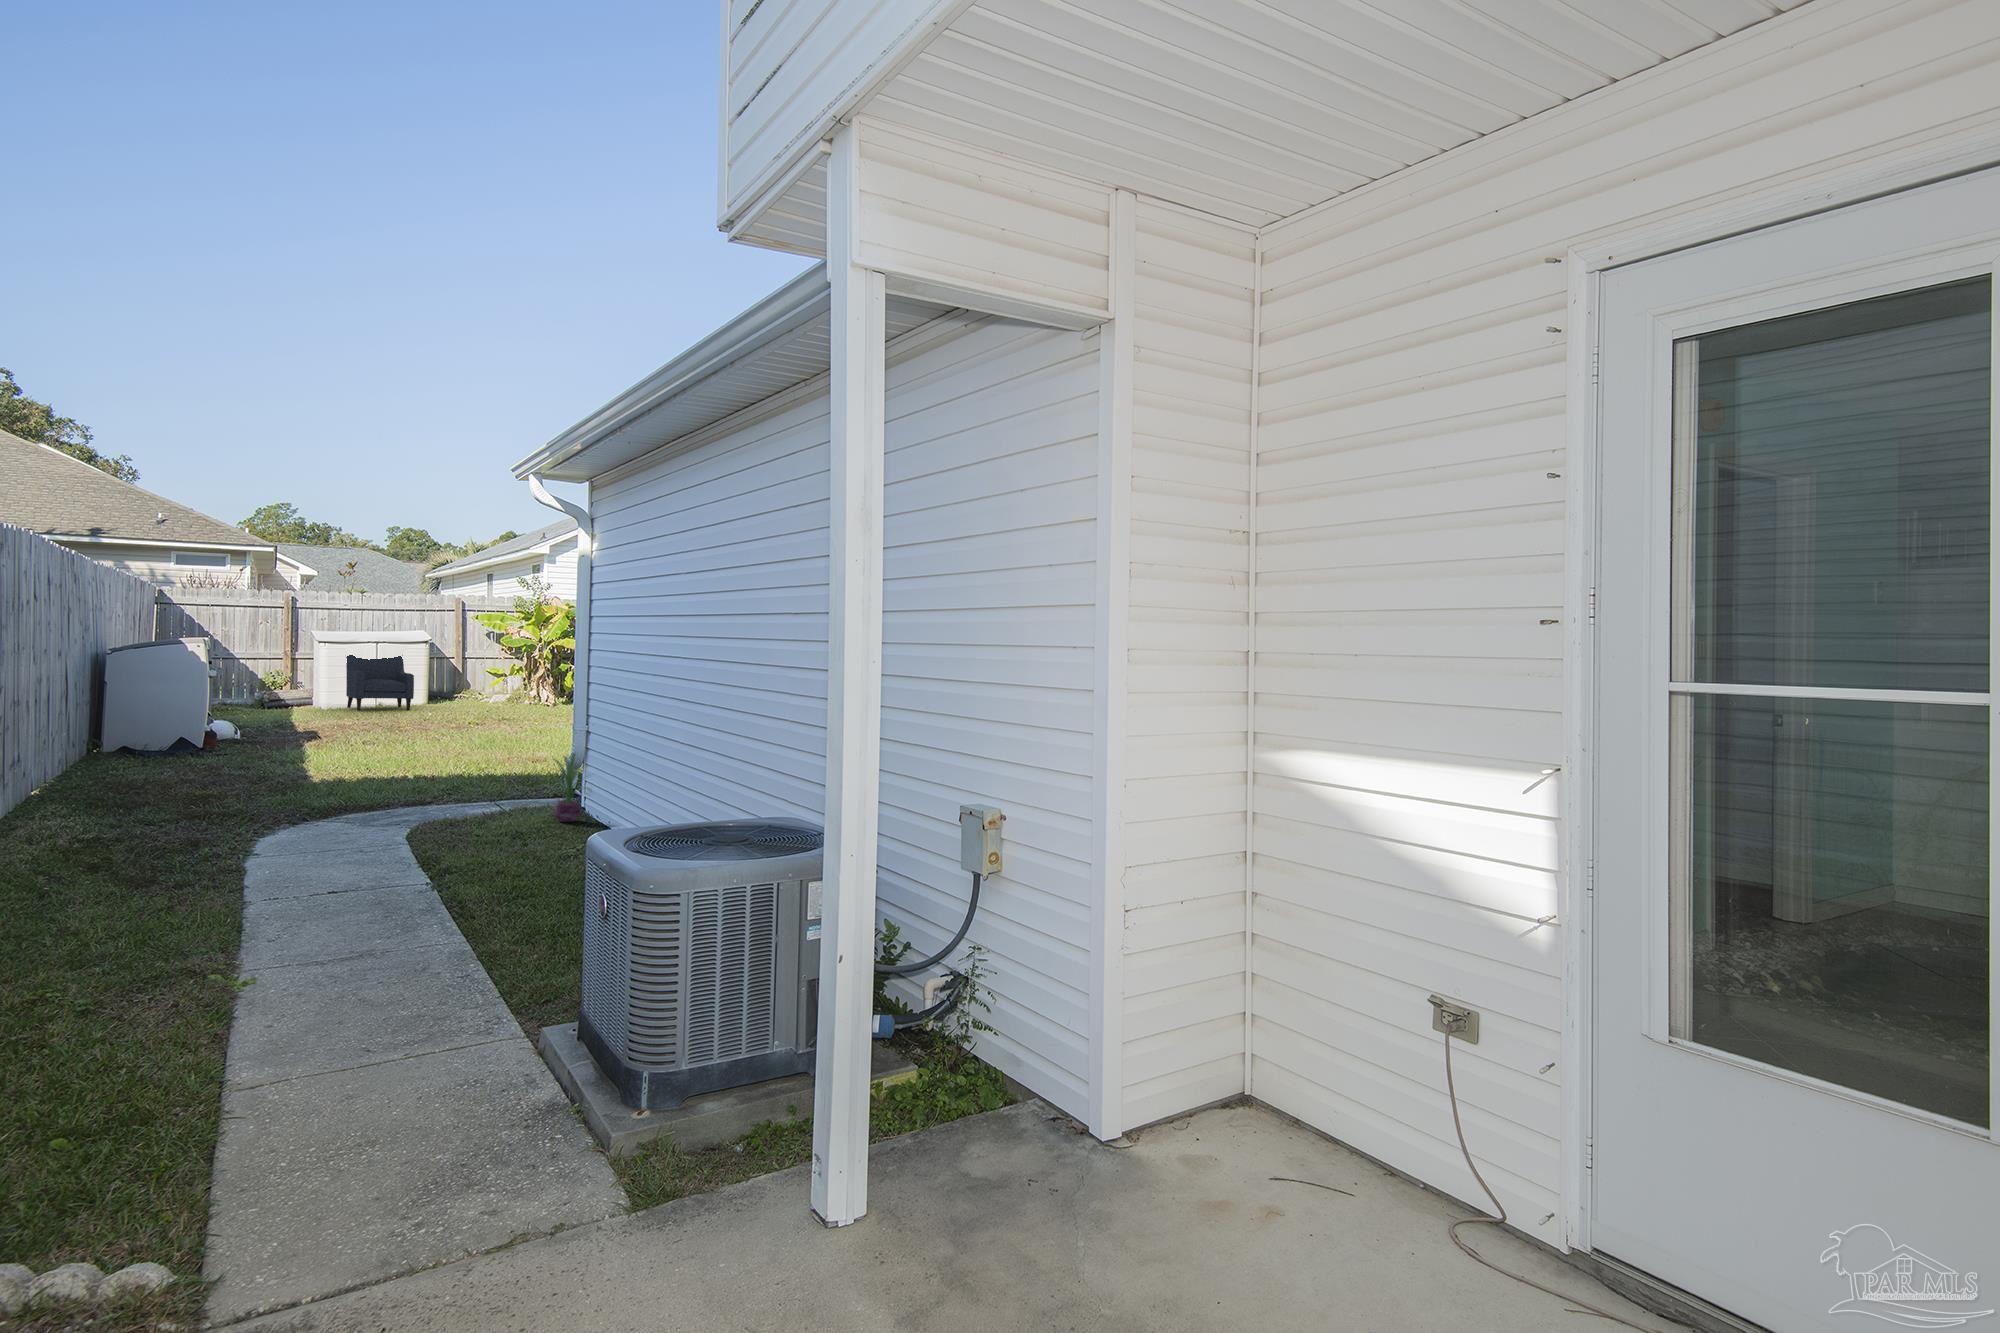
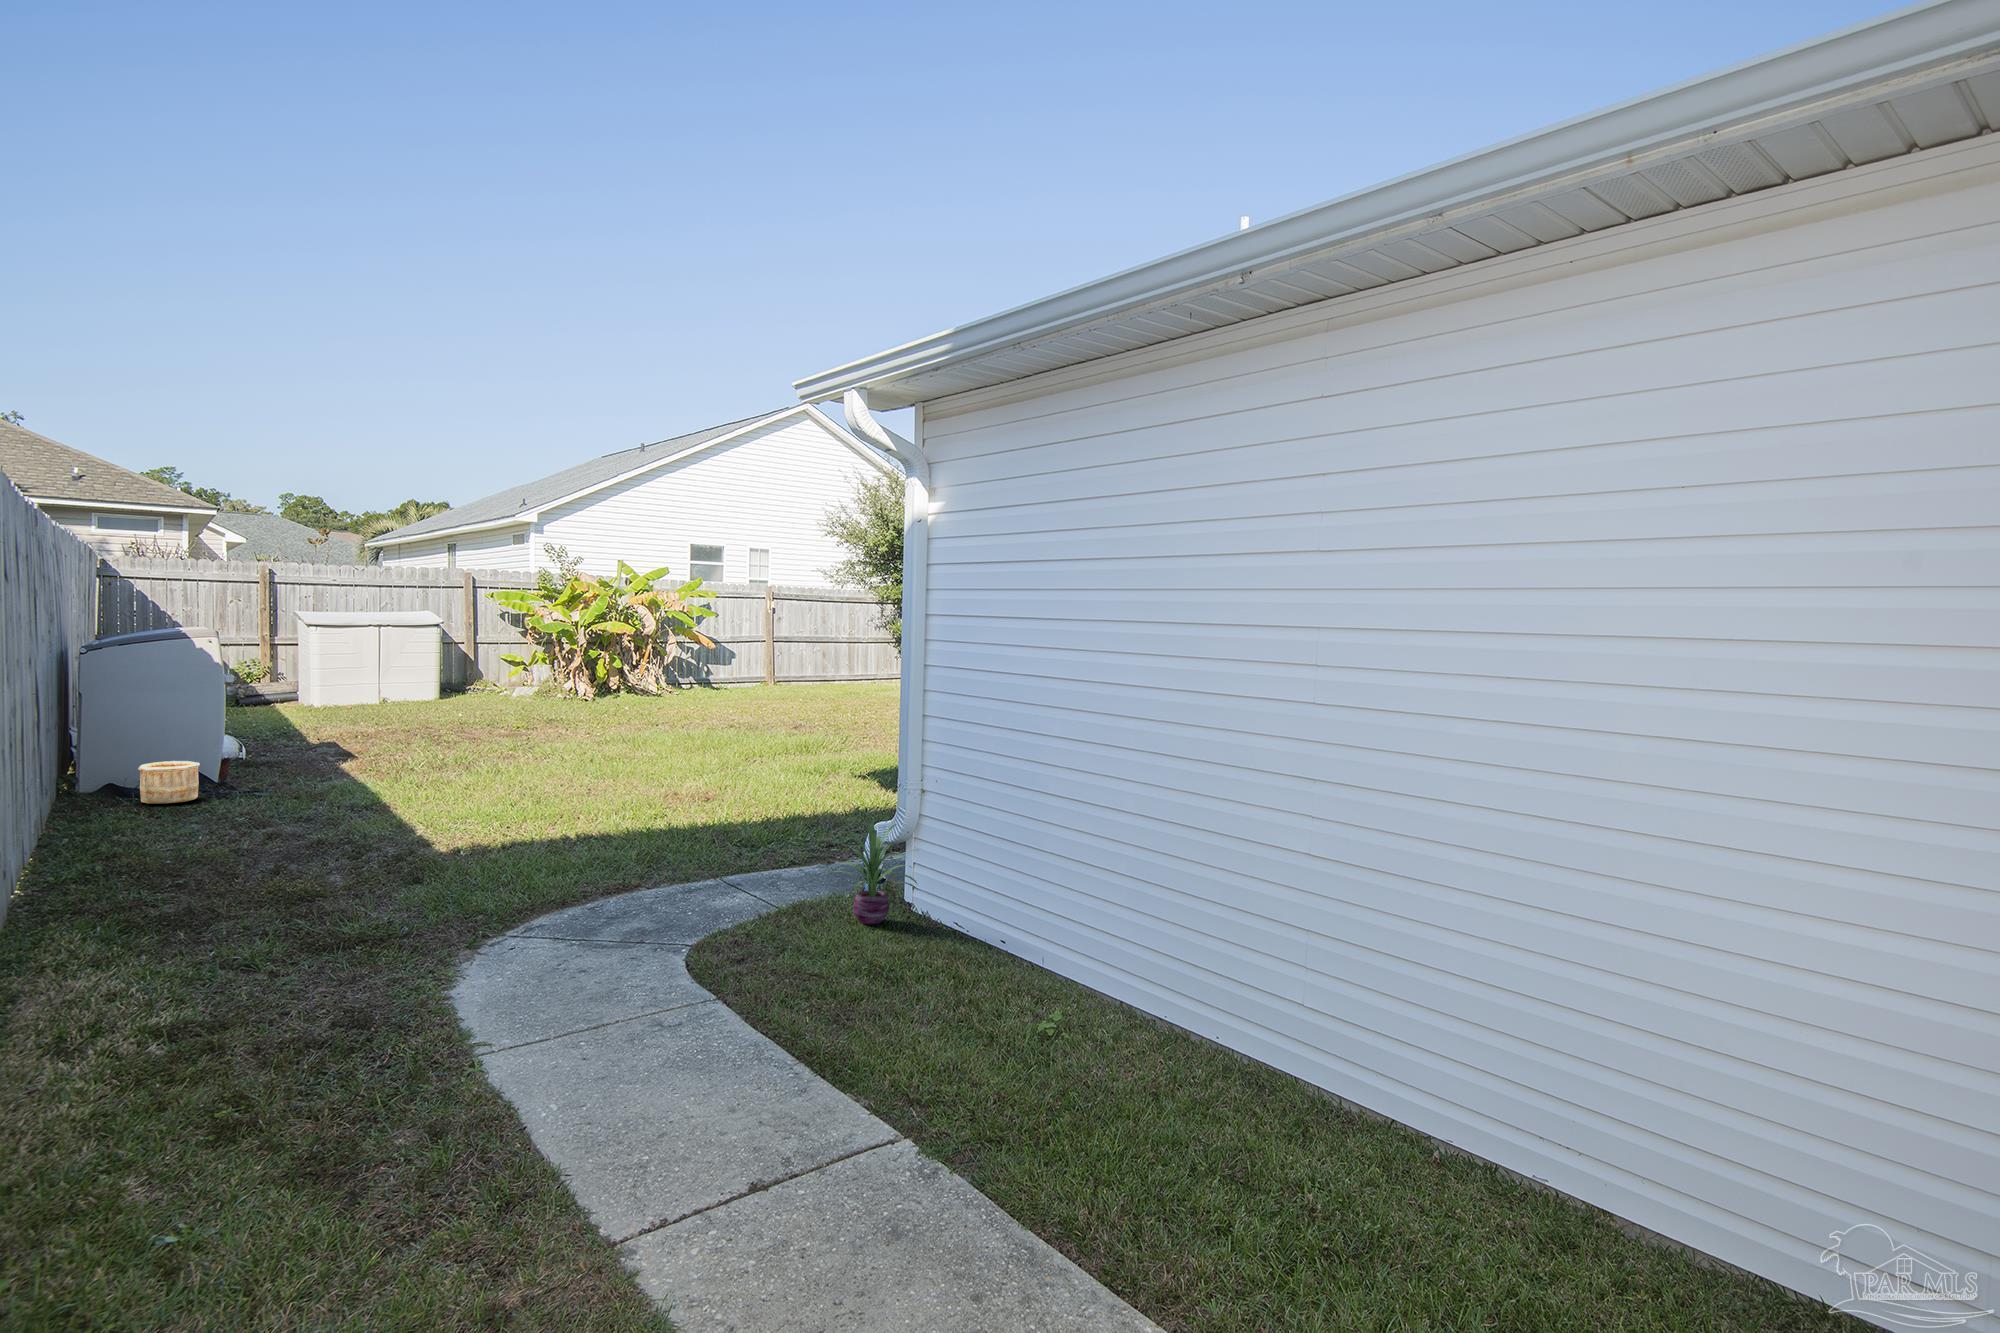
chair: present [346,655,414,710] -> none [348,634,436,710]
wooden bucket: none [141,731,185,760] -> present [138,761,200,804]

